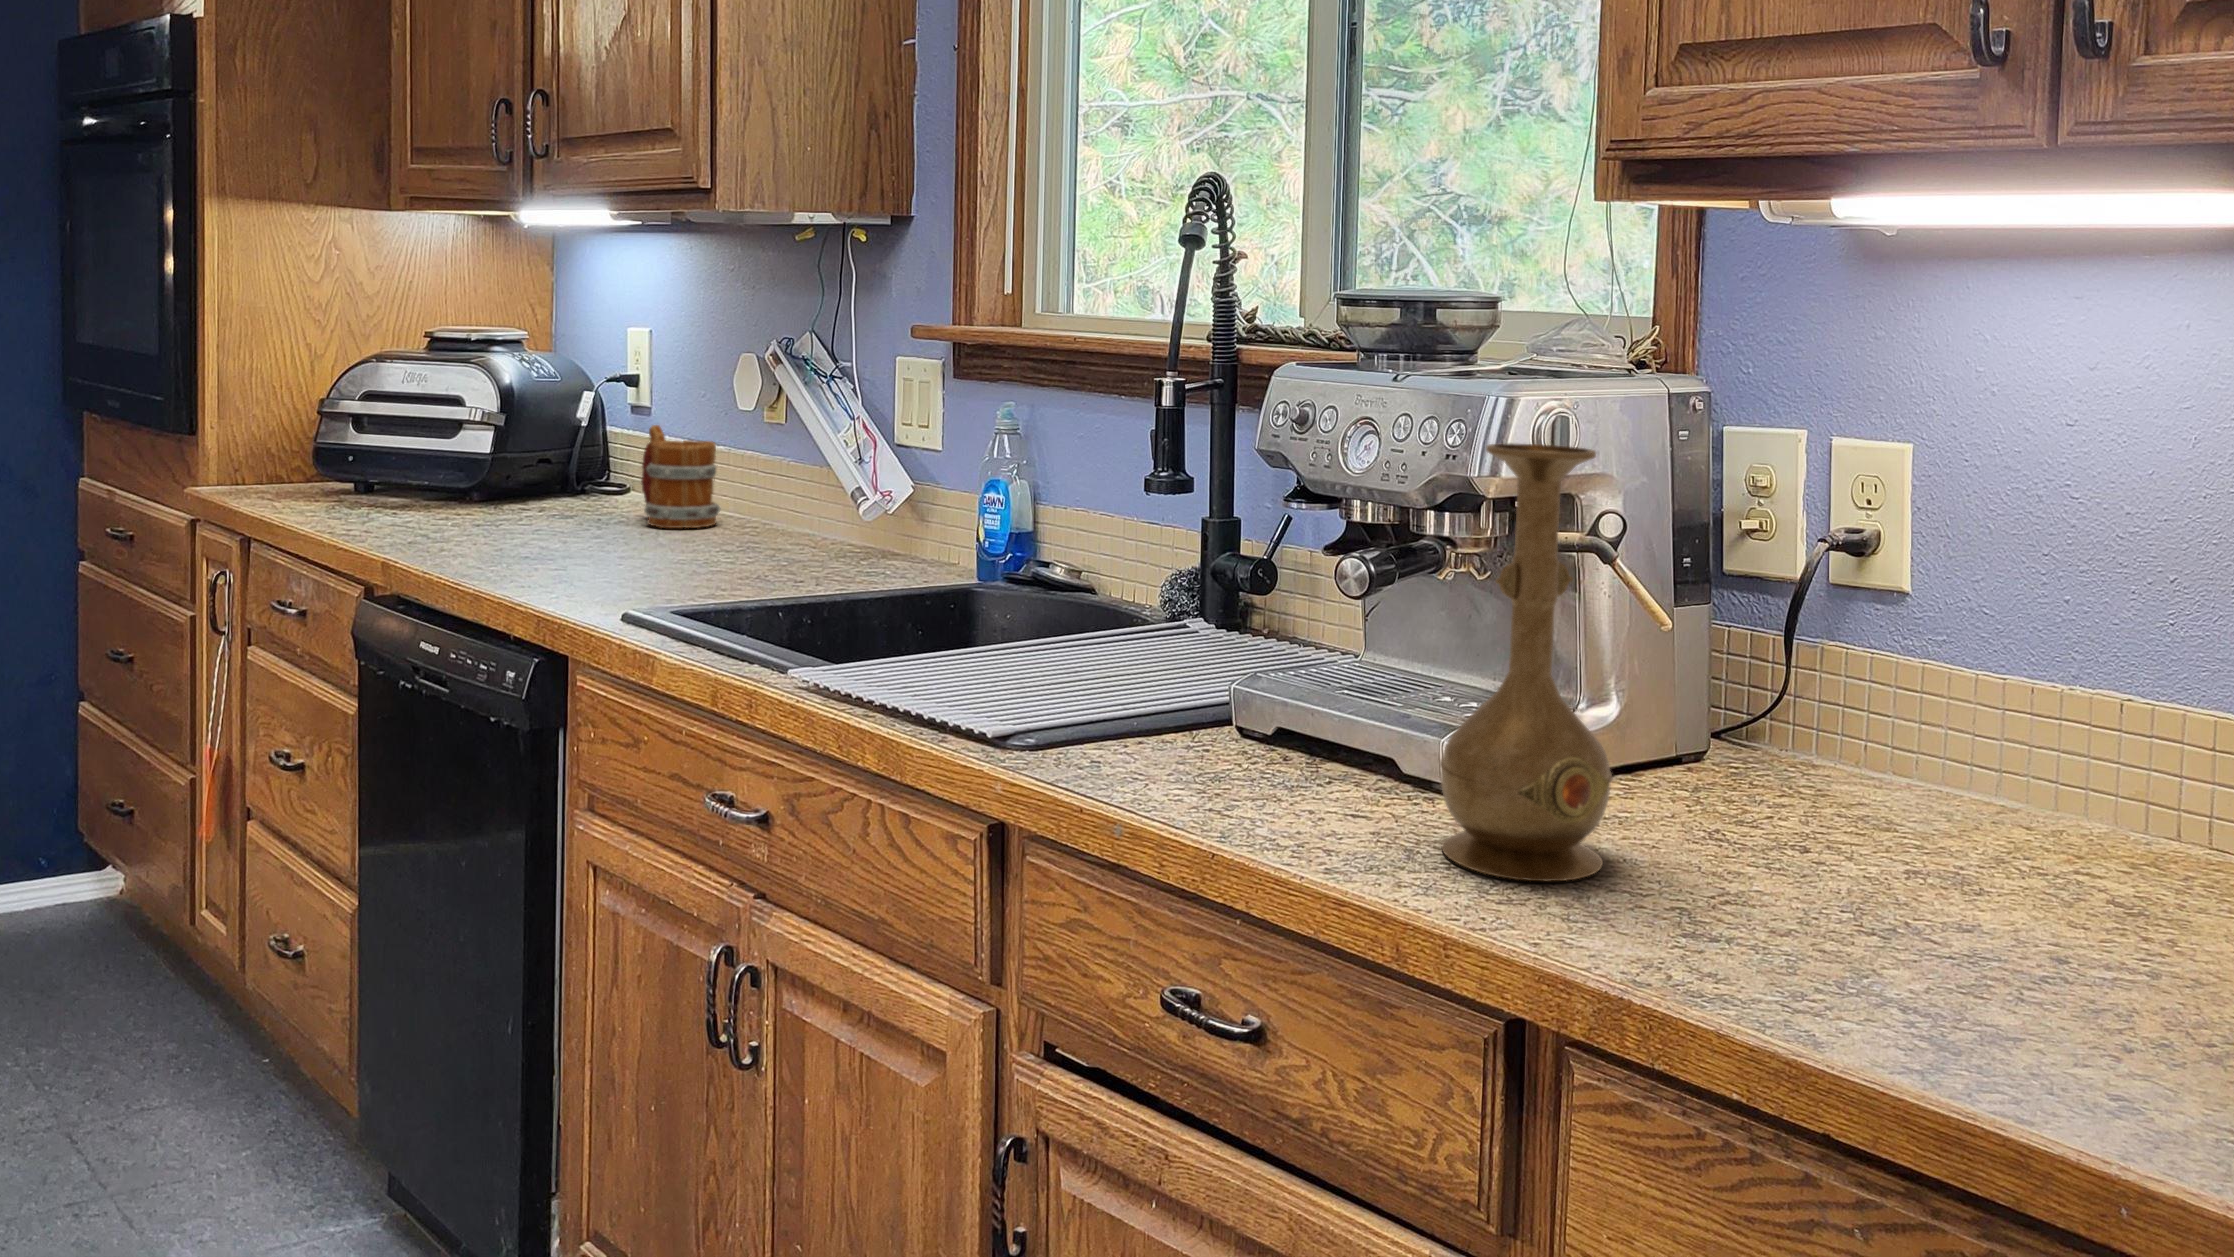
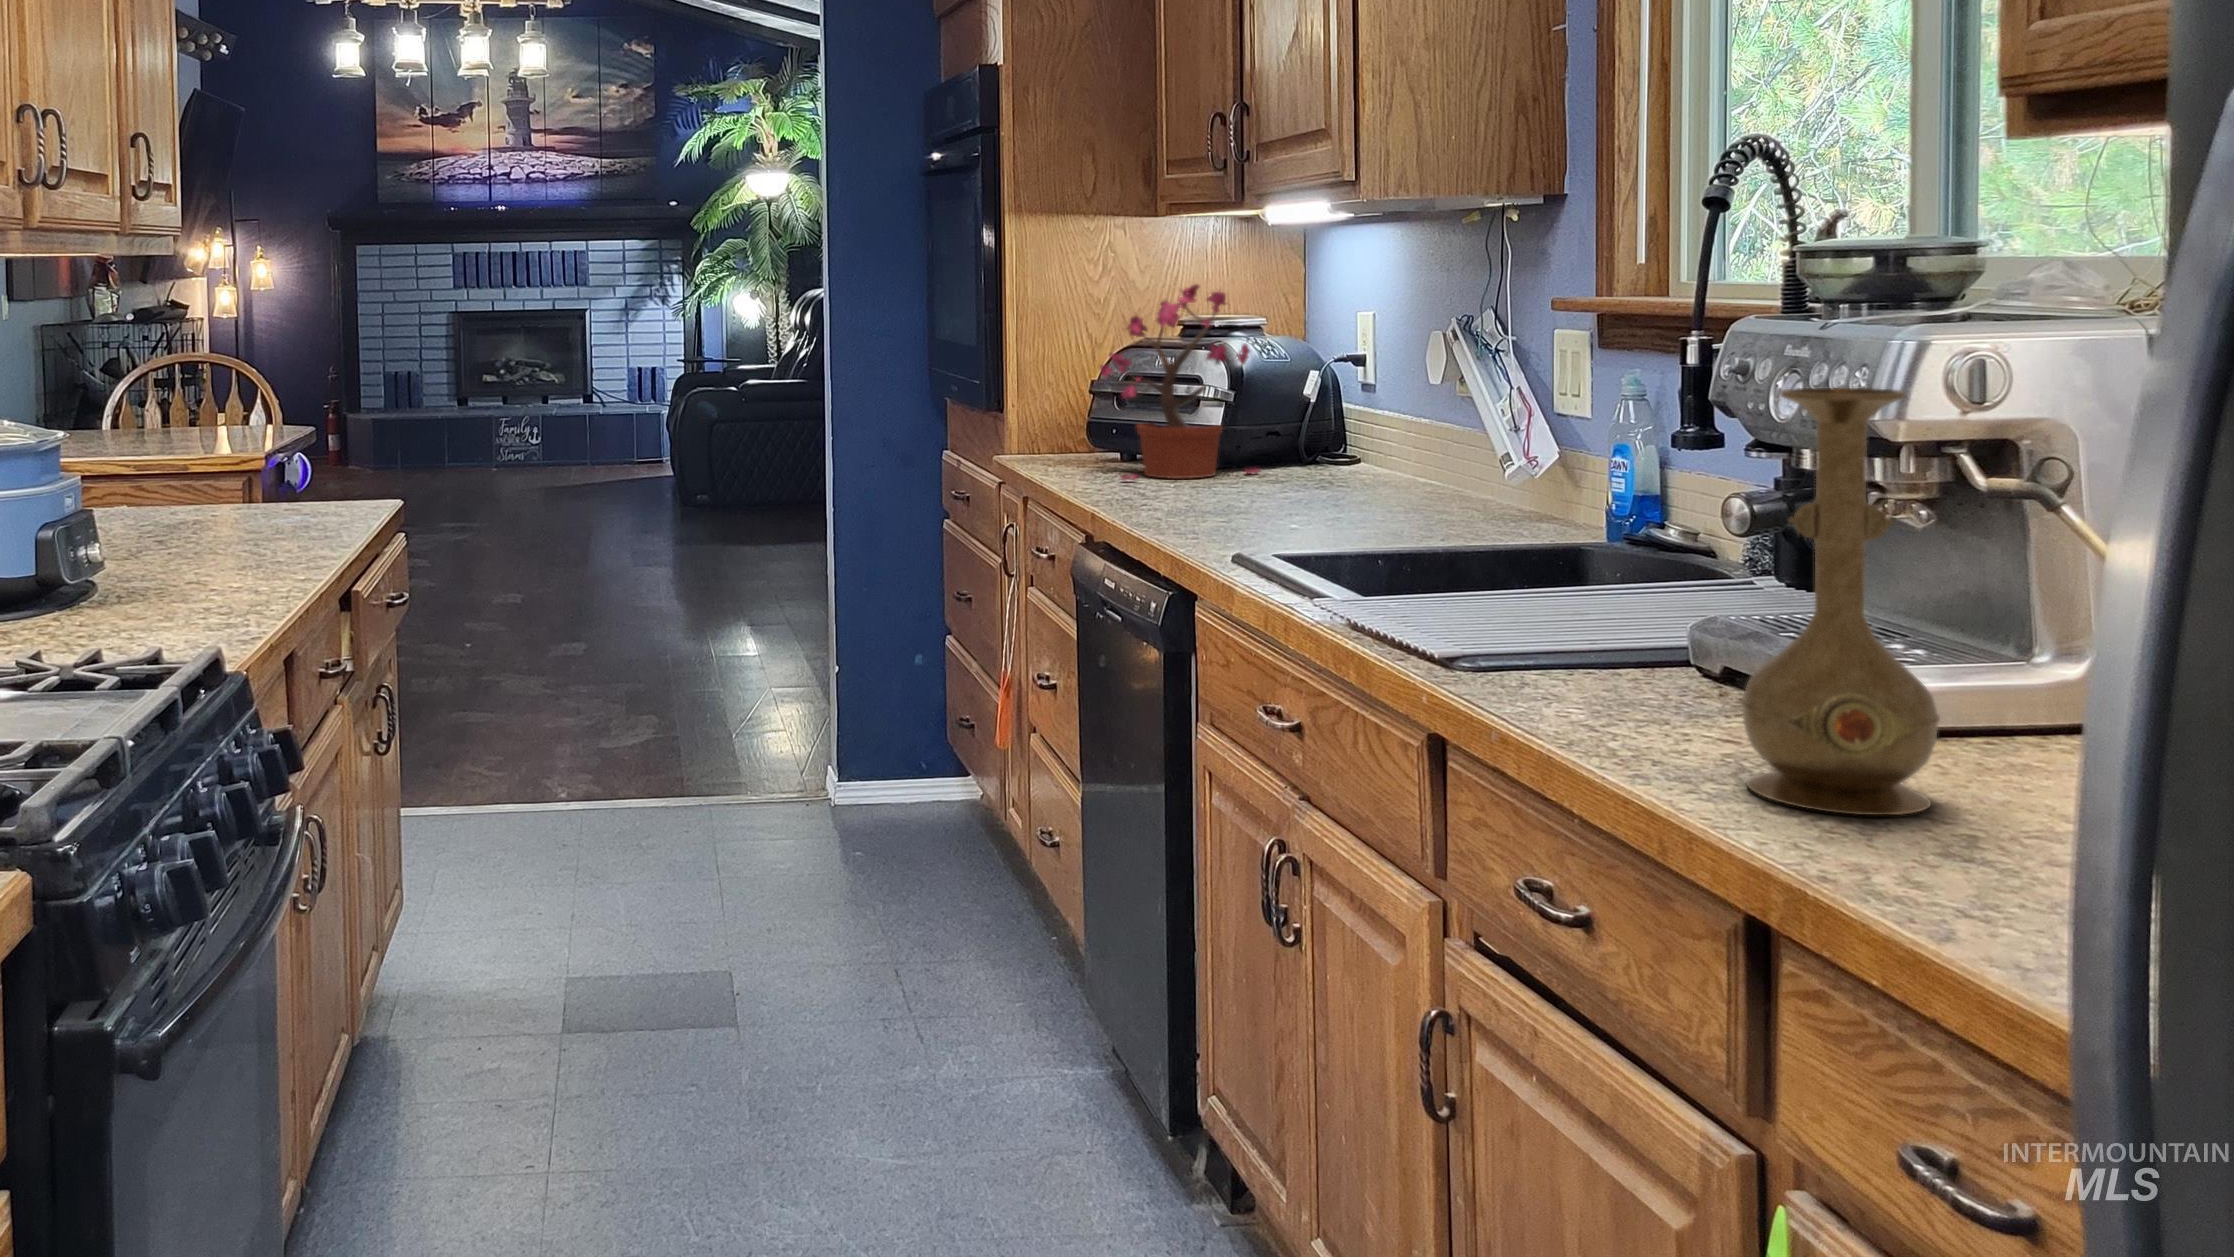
potted plant: none [343,293,535,519] -> present [1100,284,1260,480]
mug: present [641,425,720,528] -> none [1338,399,1412,497]

